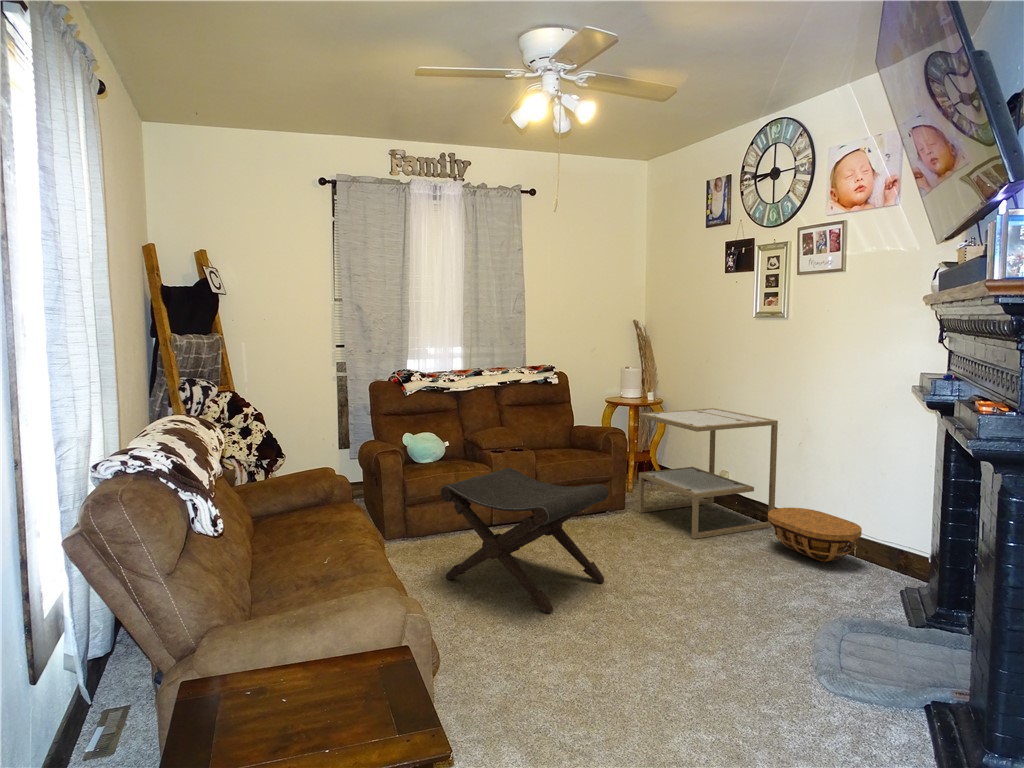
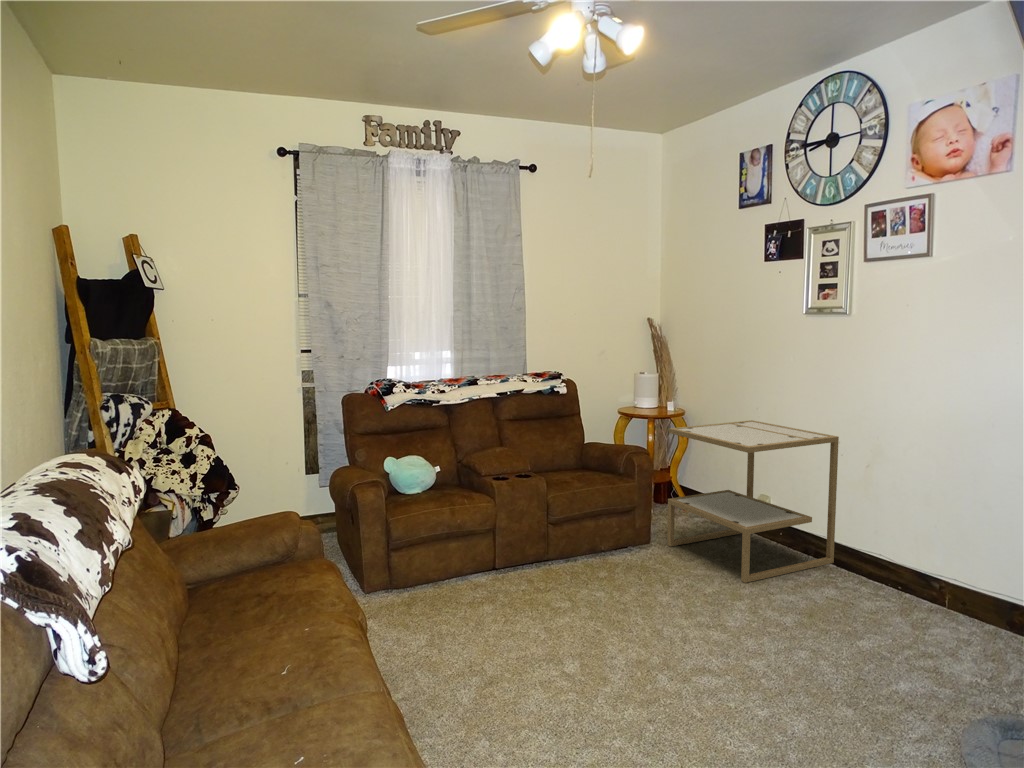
footstool: present [441,468,608,613] -> none [440,503,656,706]
basket: present [768,508,862,562] -> none [837,543,962,613]

